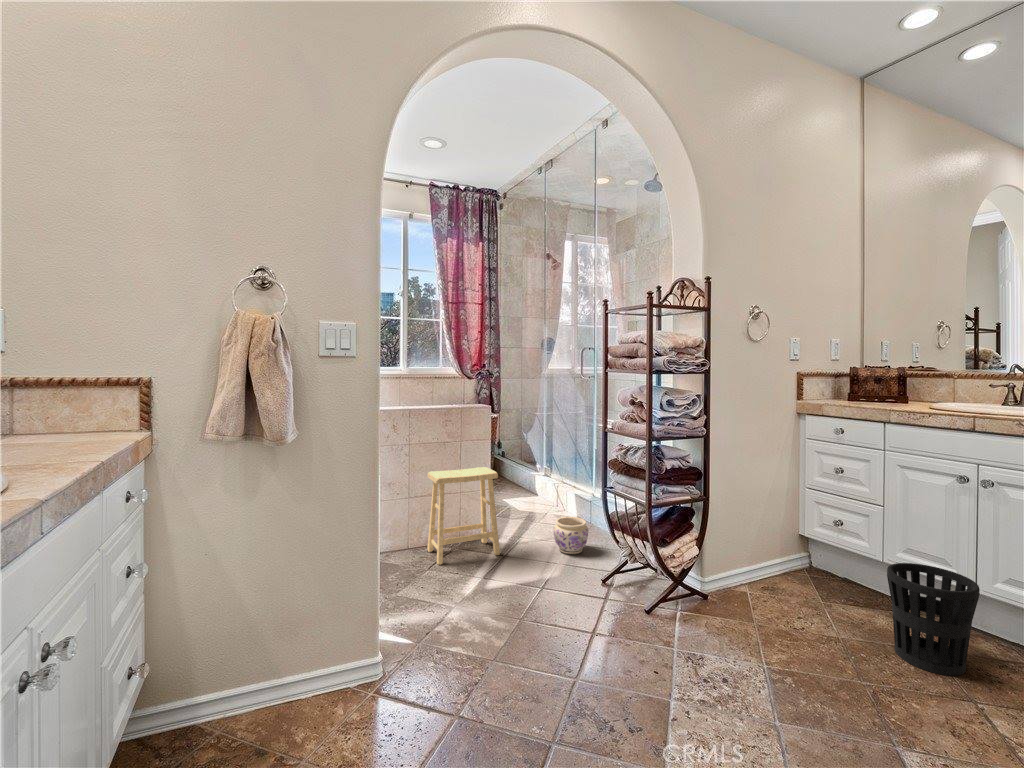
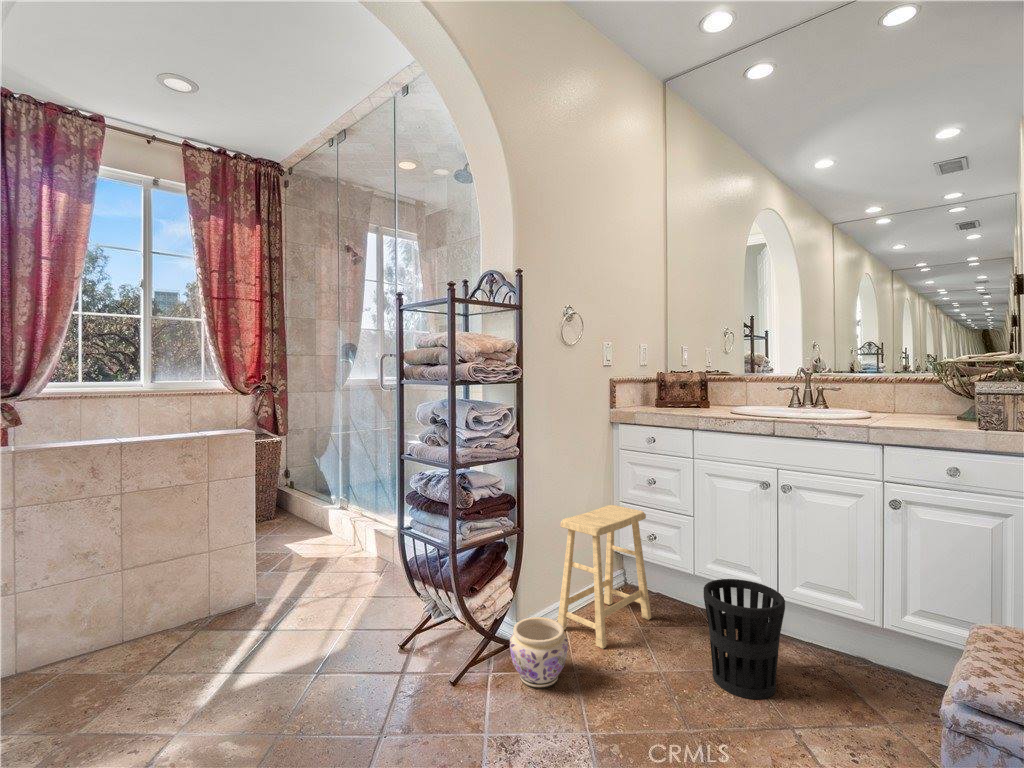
footstool: present [427,467,500,565] -> present [558,505,651,649]
planter: present [553,517,589,555] -> present [510,617,568,689]

